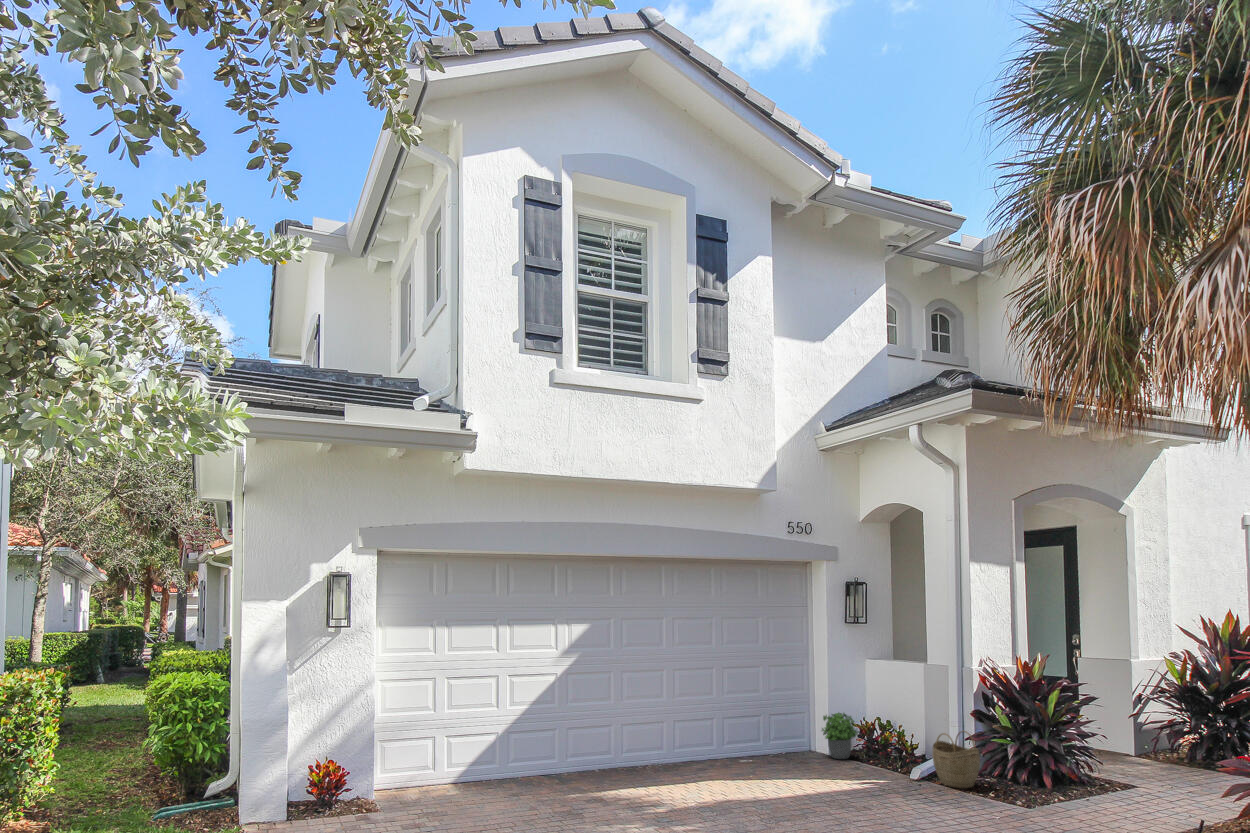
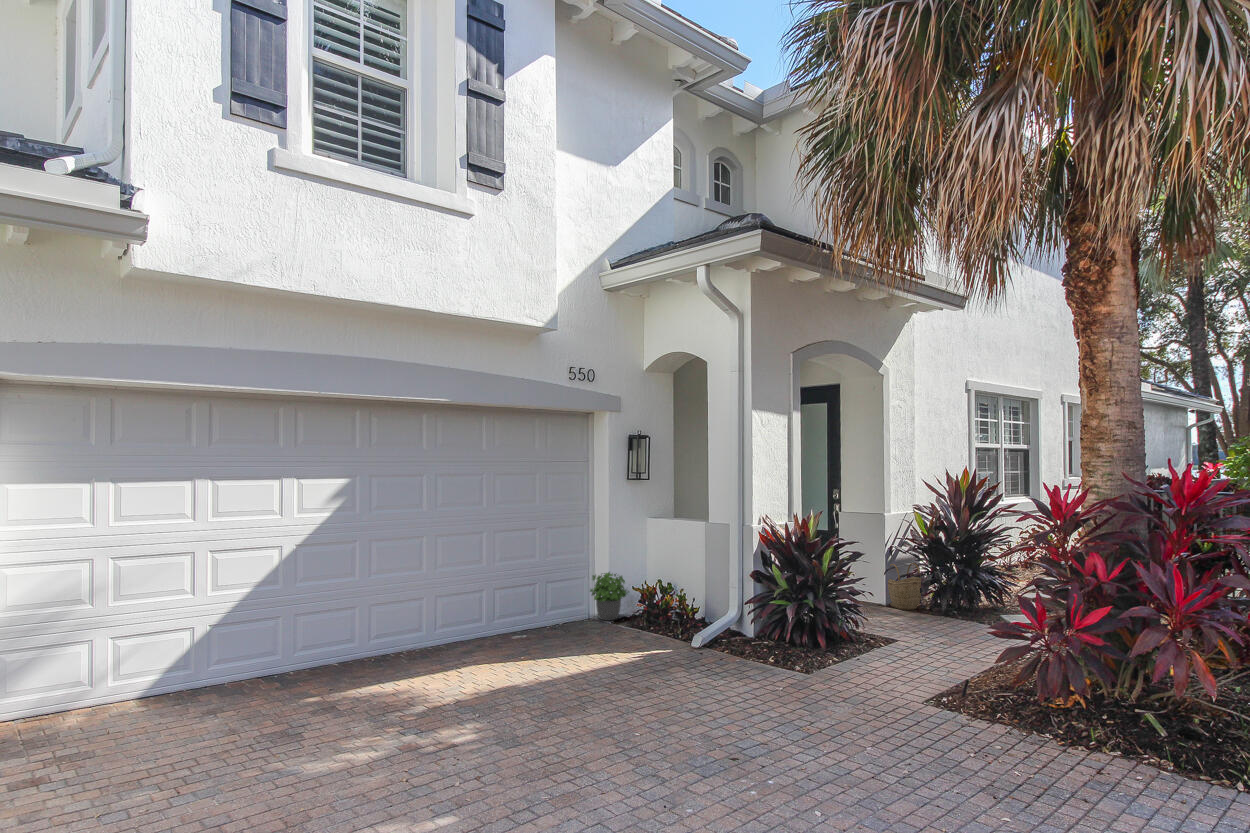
woven basket: present [932,731,980,789] -> present [888,563,921,610]

